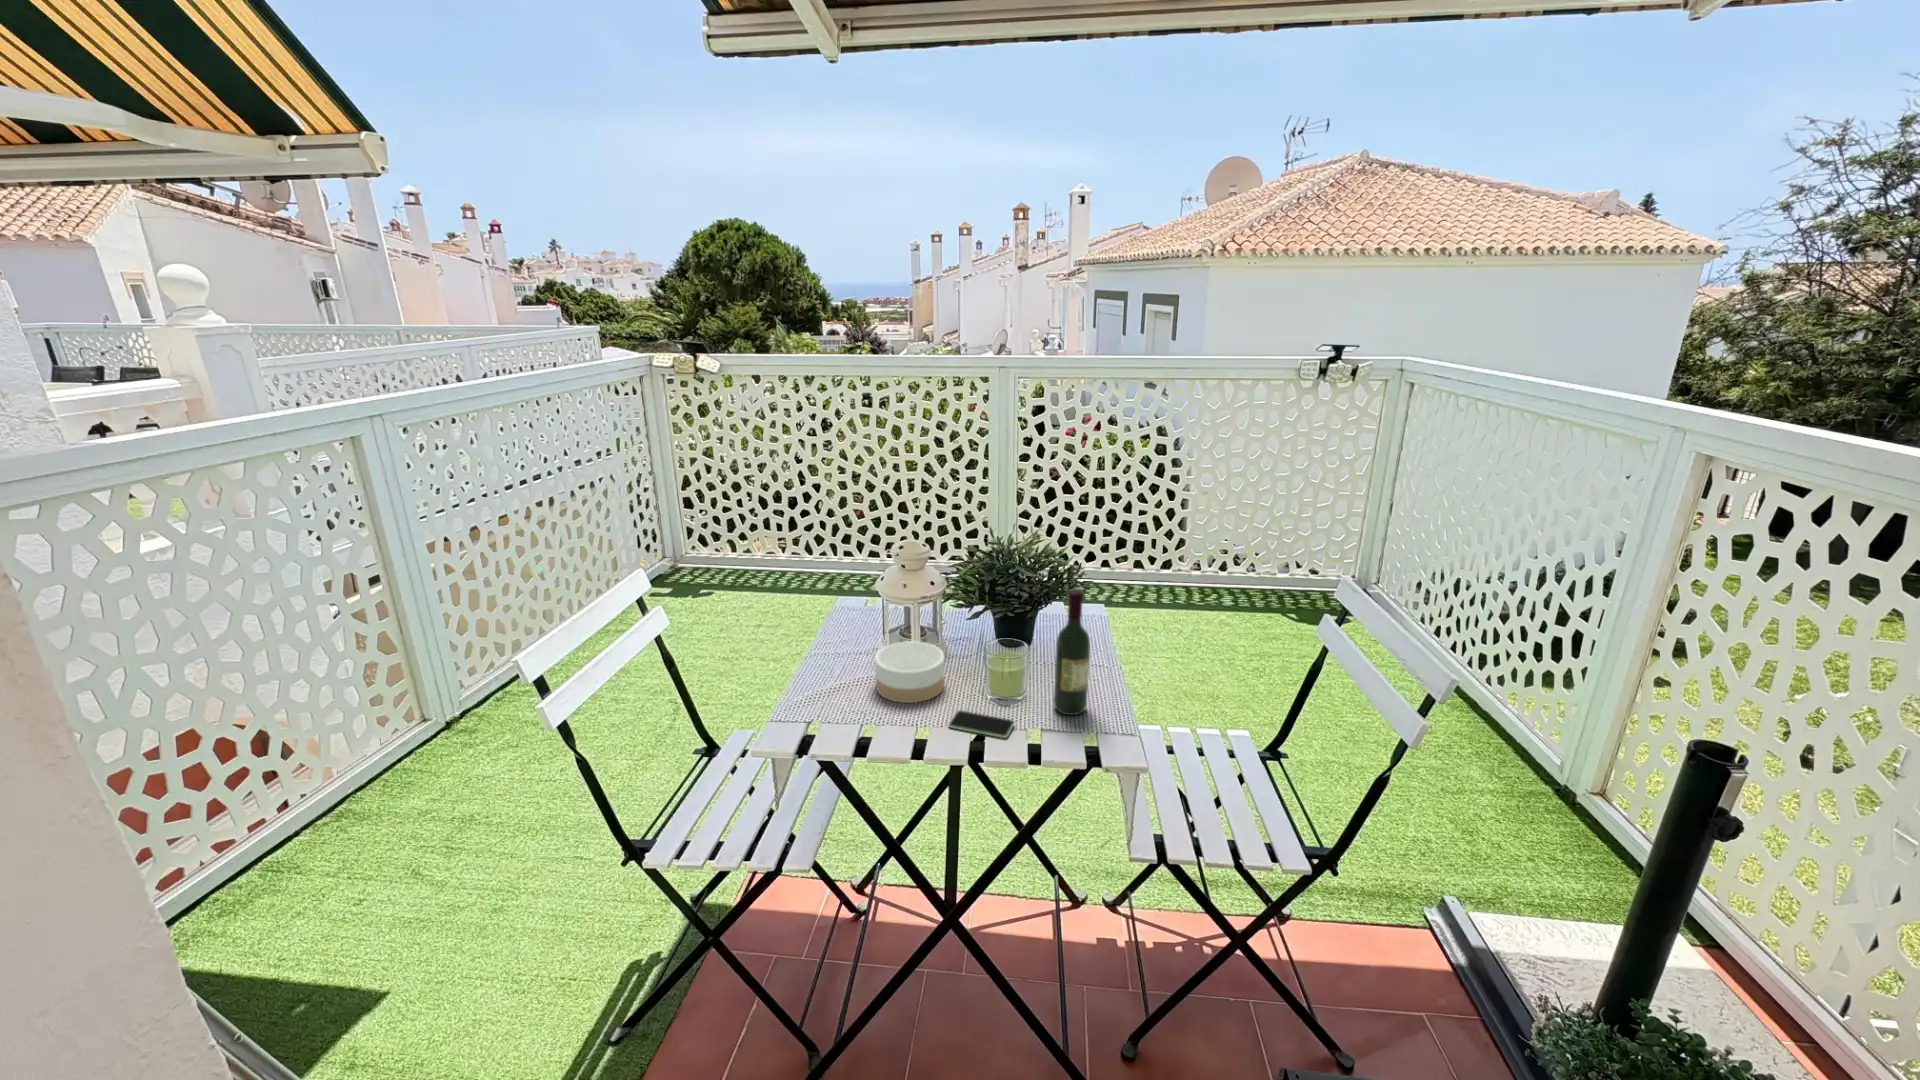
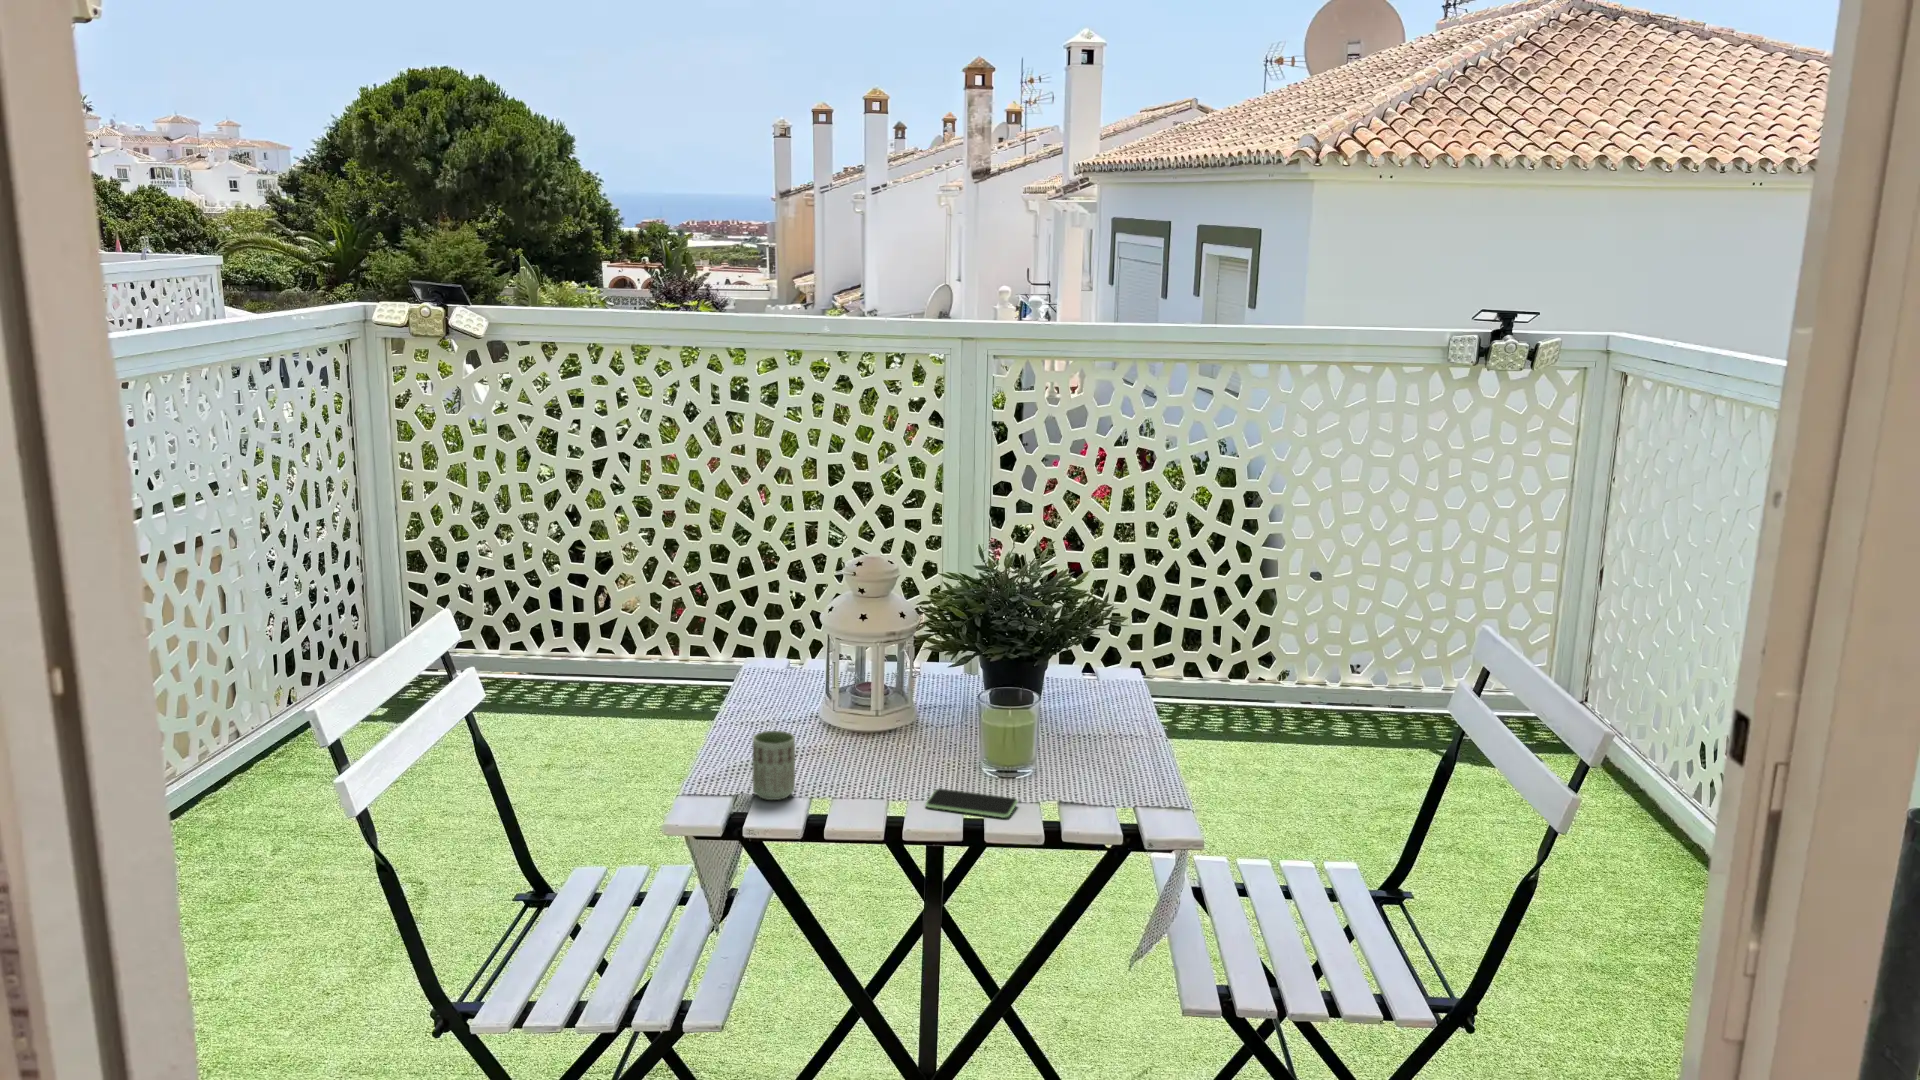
wine bottle: present [1053,589,1090,715] -> none [1070,615,1121,795]
bowl: present [875,641,944,703] -> none [815,705,914,783]
cup: none [825,670,857,720] -> present [752,731,795,800]

